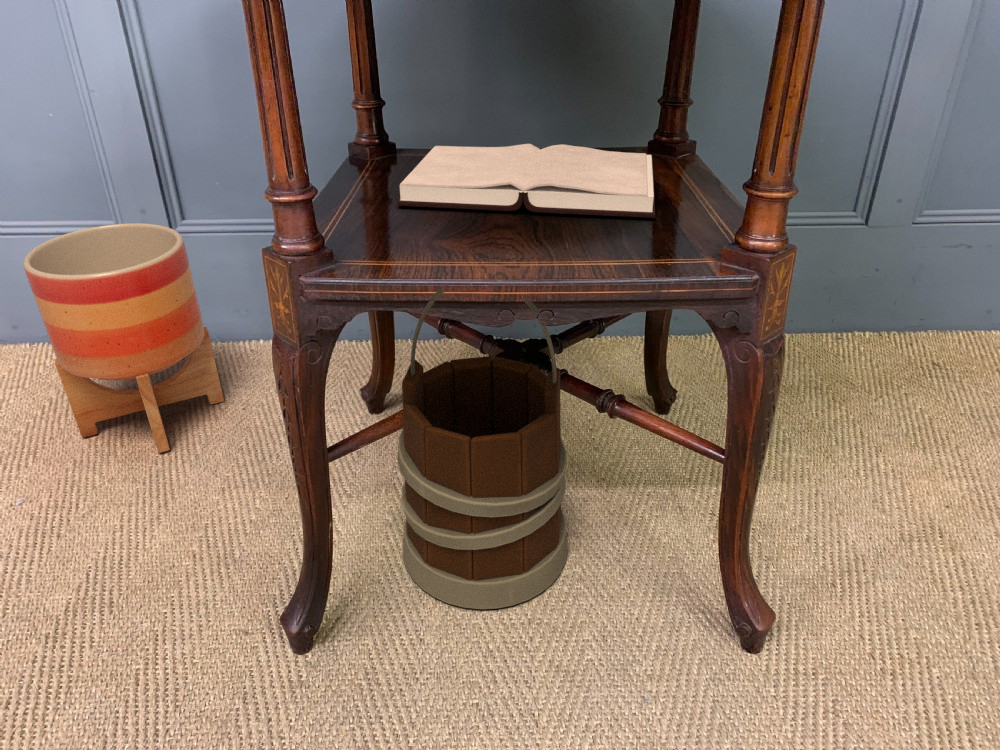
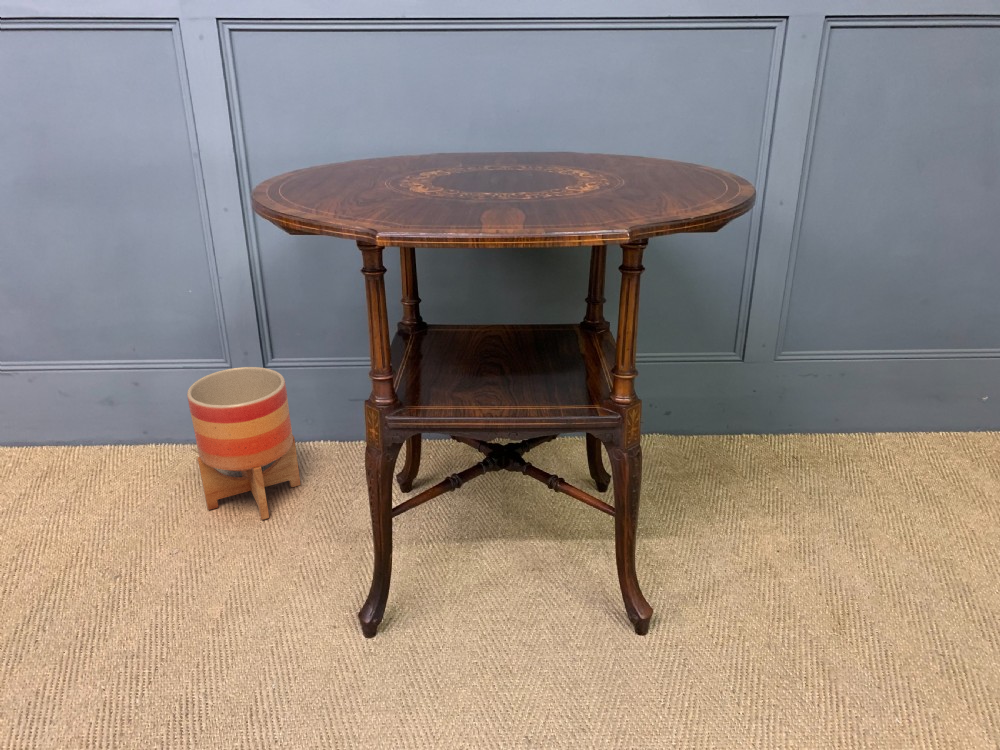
hardback book: present [397,144,655,218] -> none [430,328,580,379]
wooden bucket: present [397,289,568,609] -> none [427,409,533,612]

